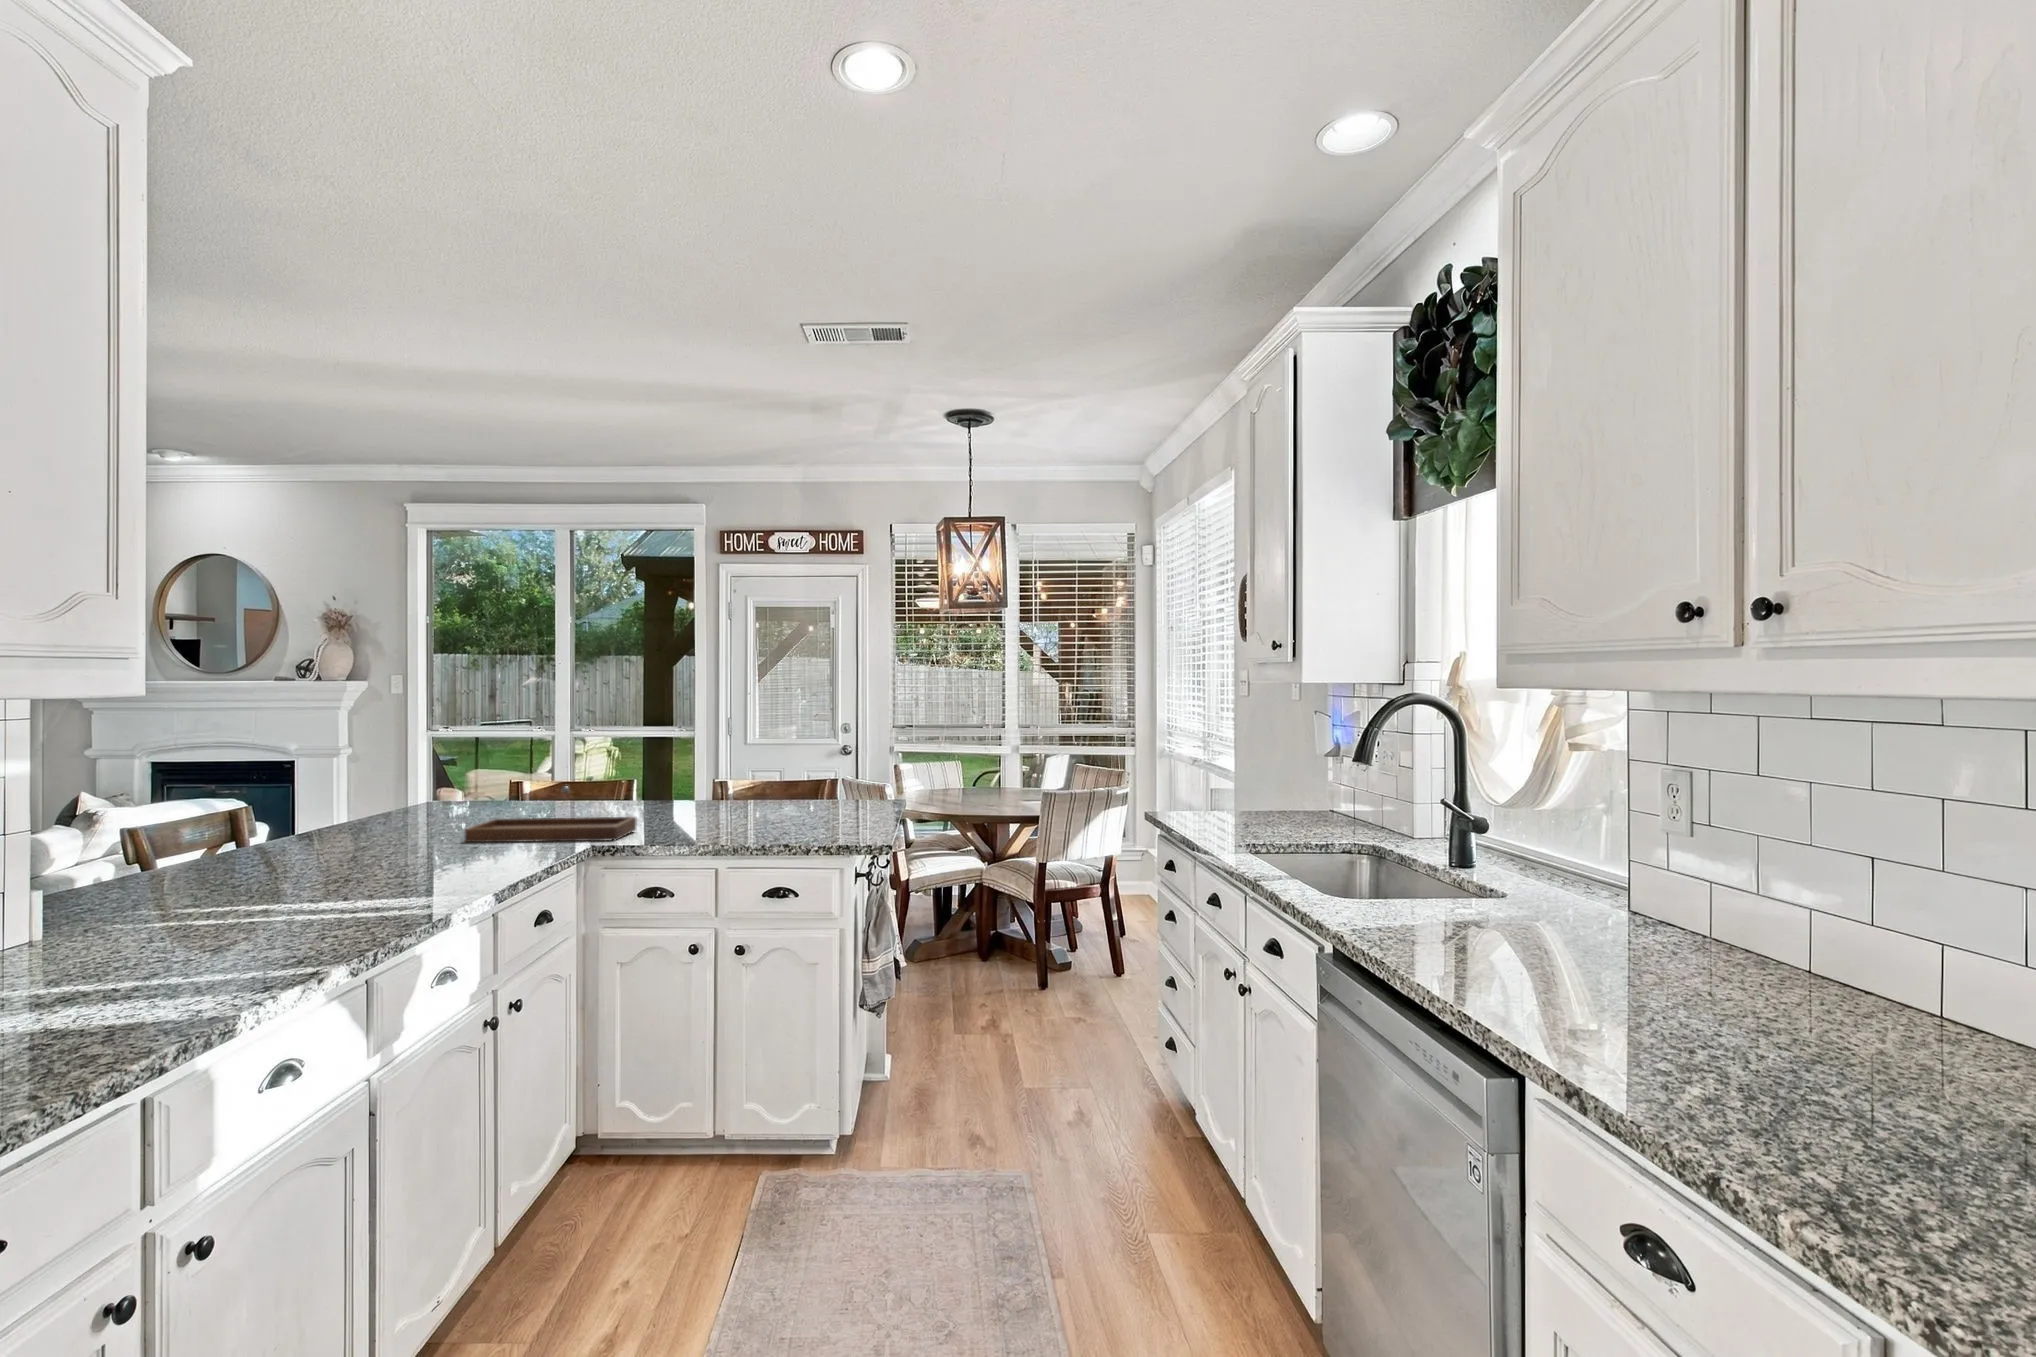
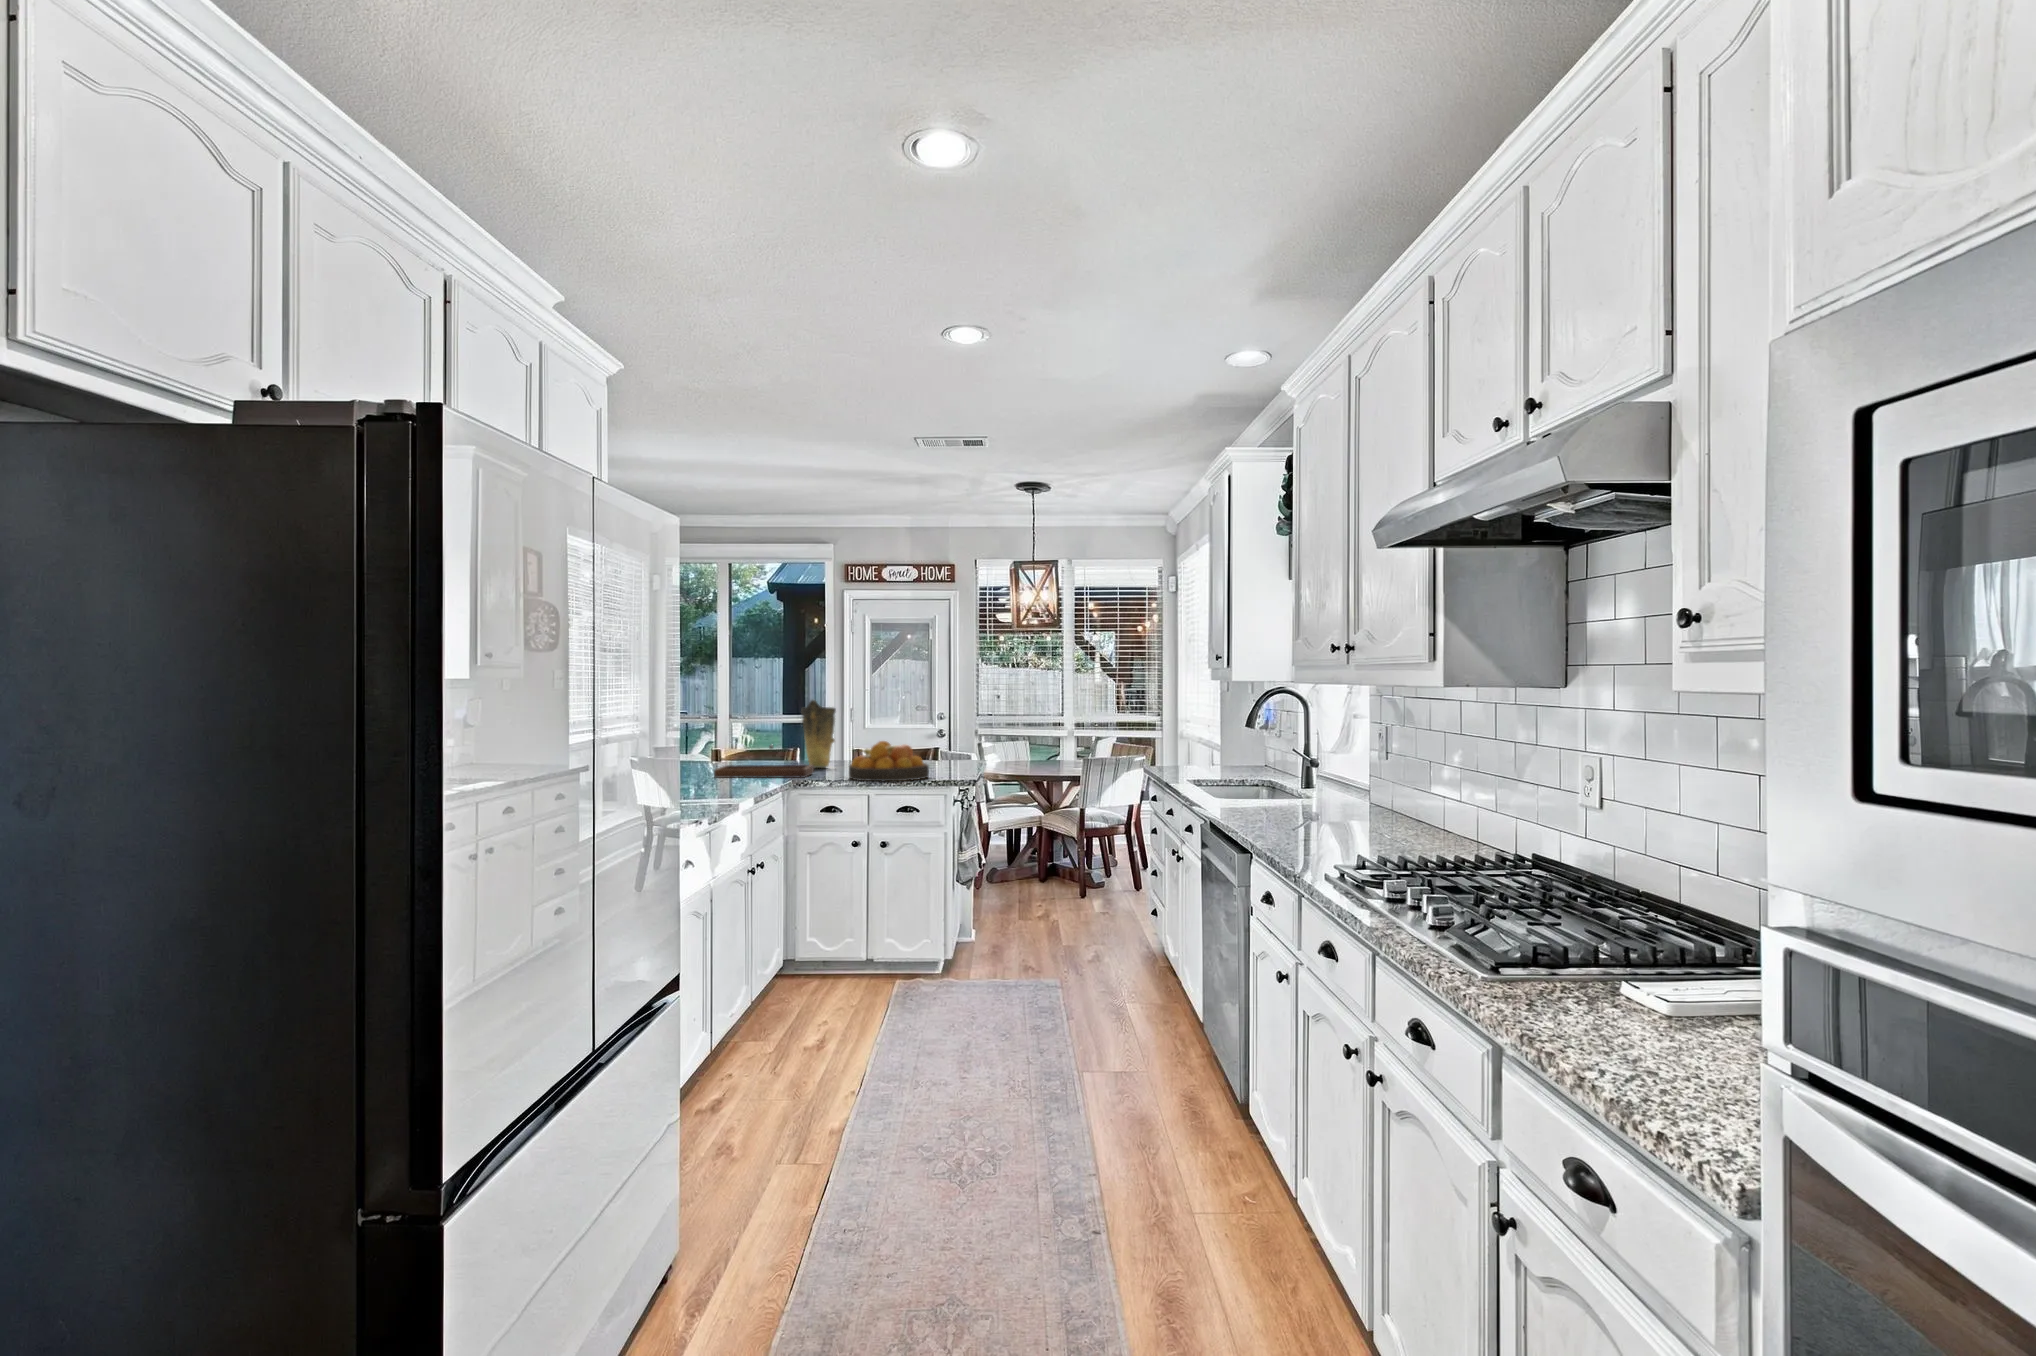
vase: none [629,713,683,815] -> present [801,700,836,768]
fruit bowl: none [685,781,817,851] -> present [849,741,929,781]

